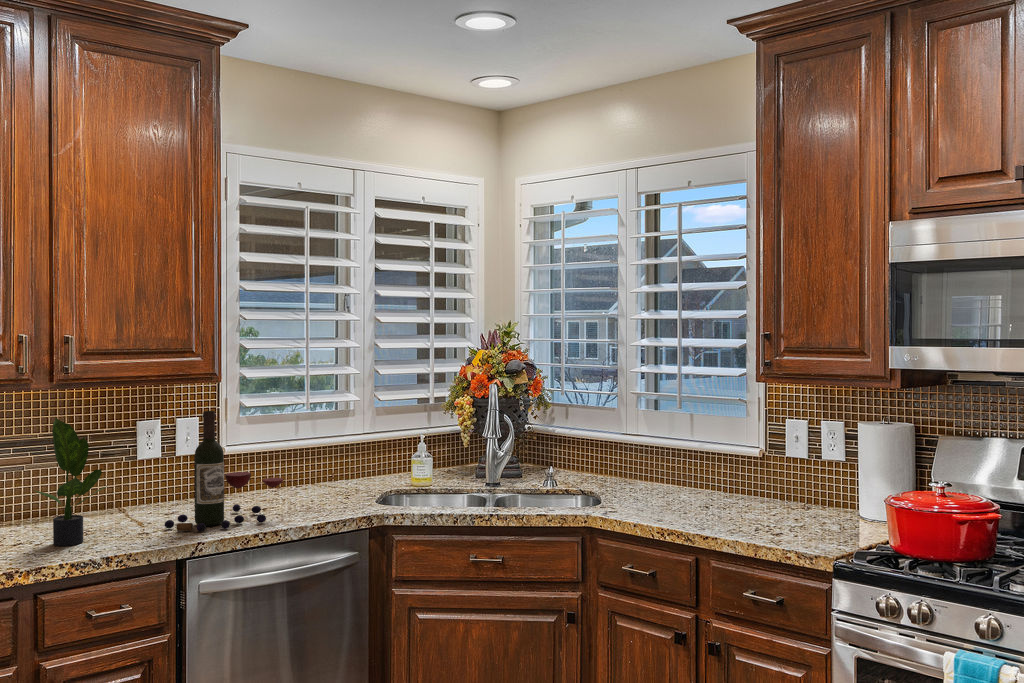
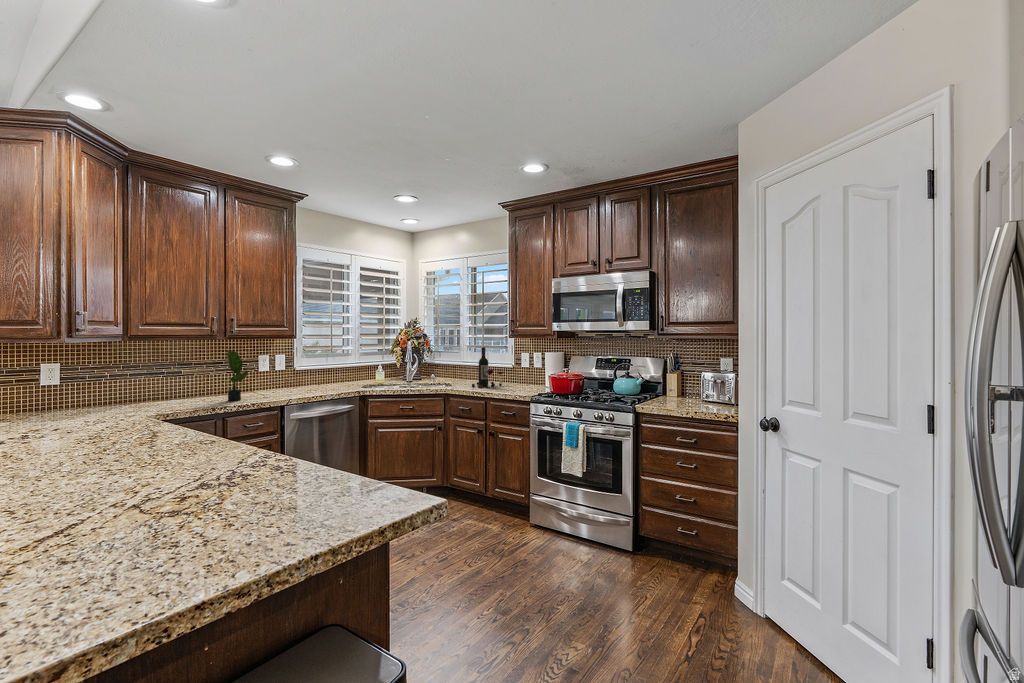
wine bottle: present [165,411,284,532] -> present [472,347,504,388]

